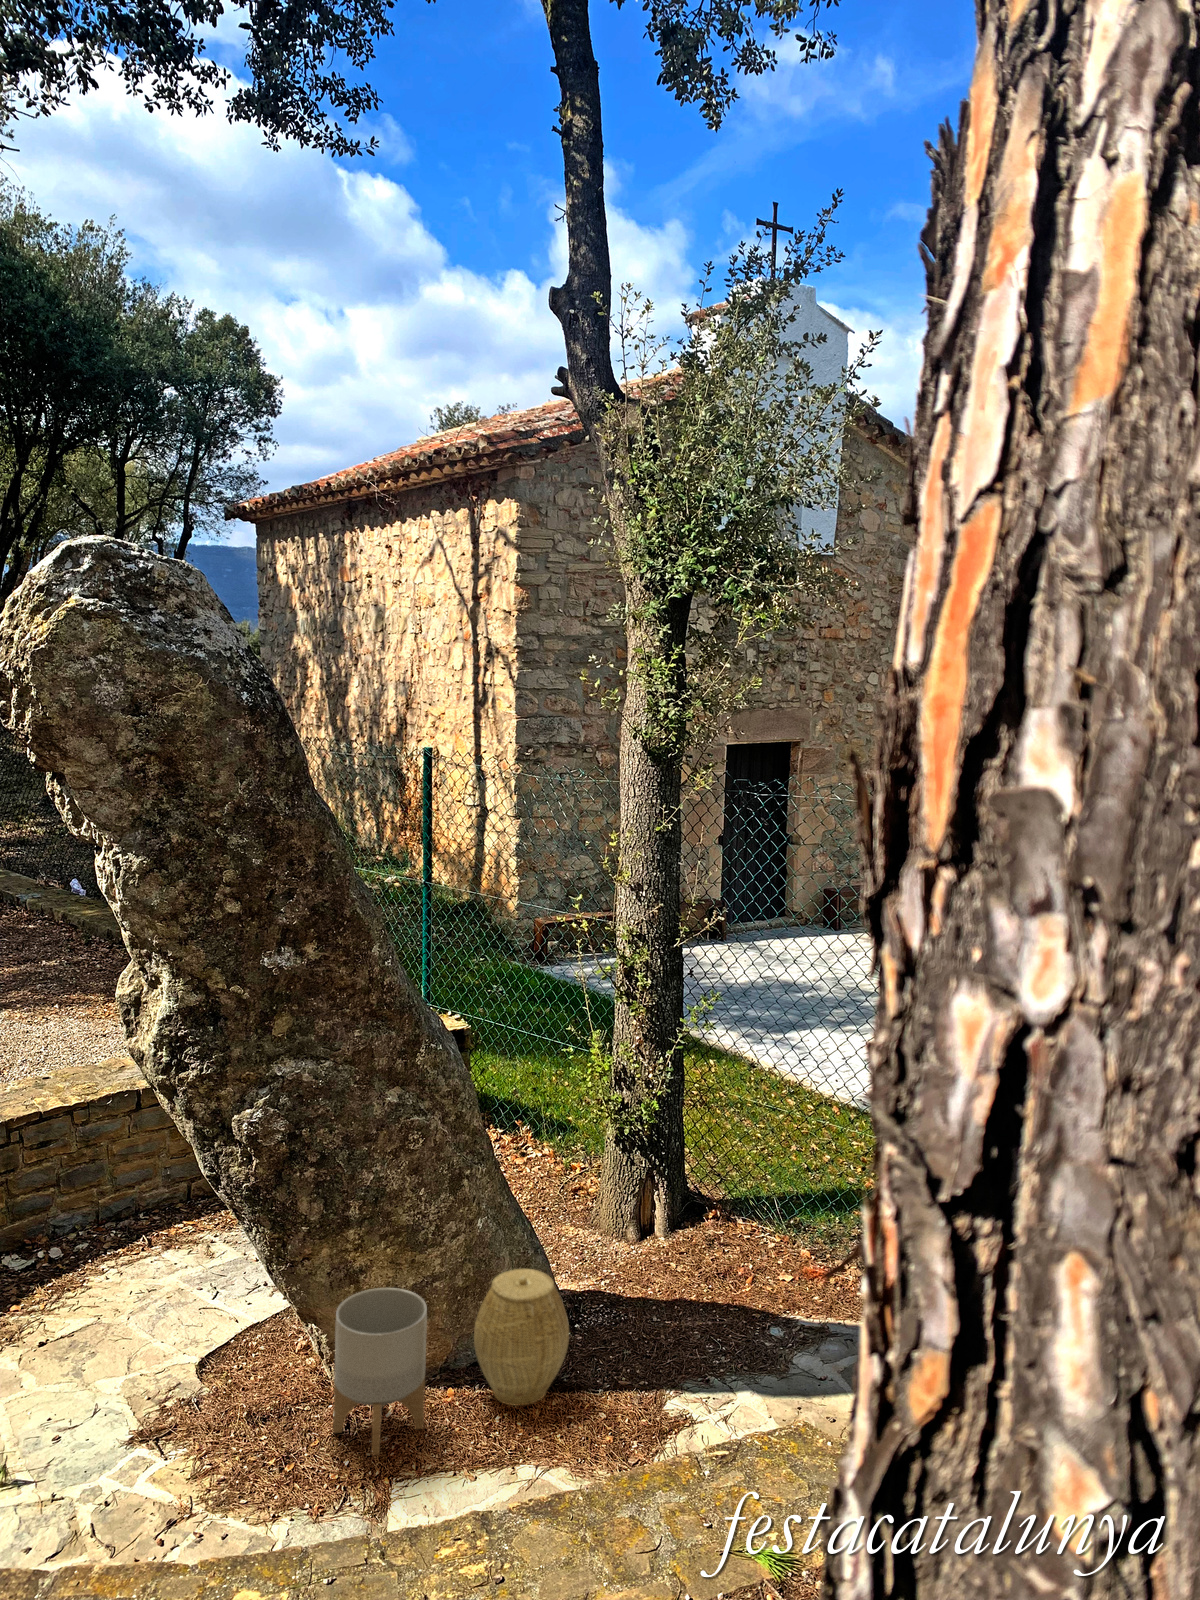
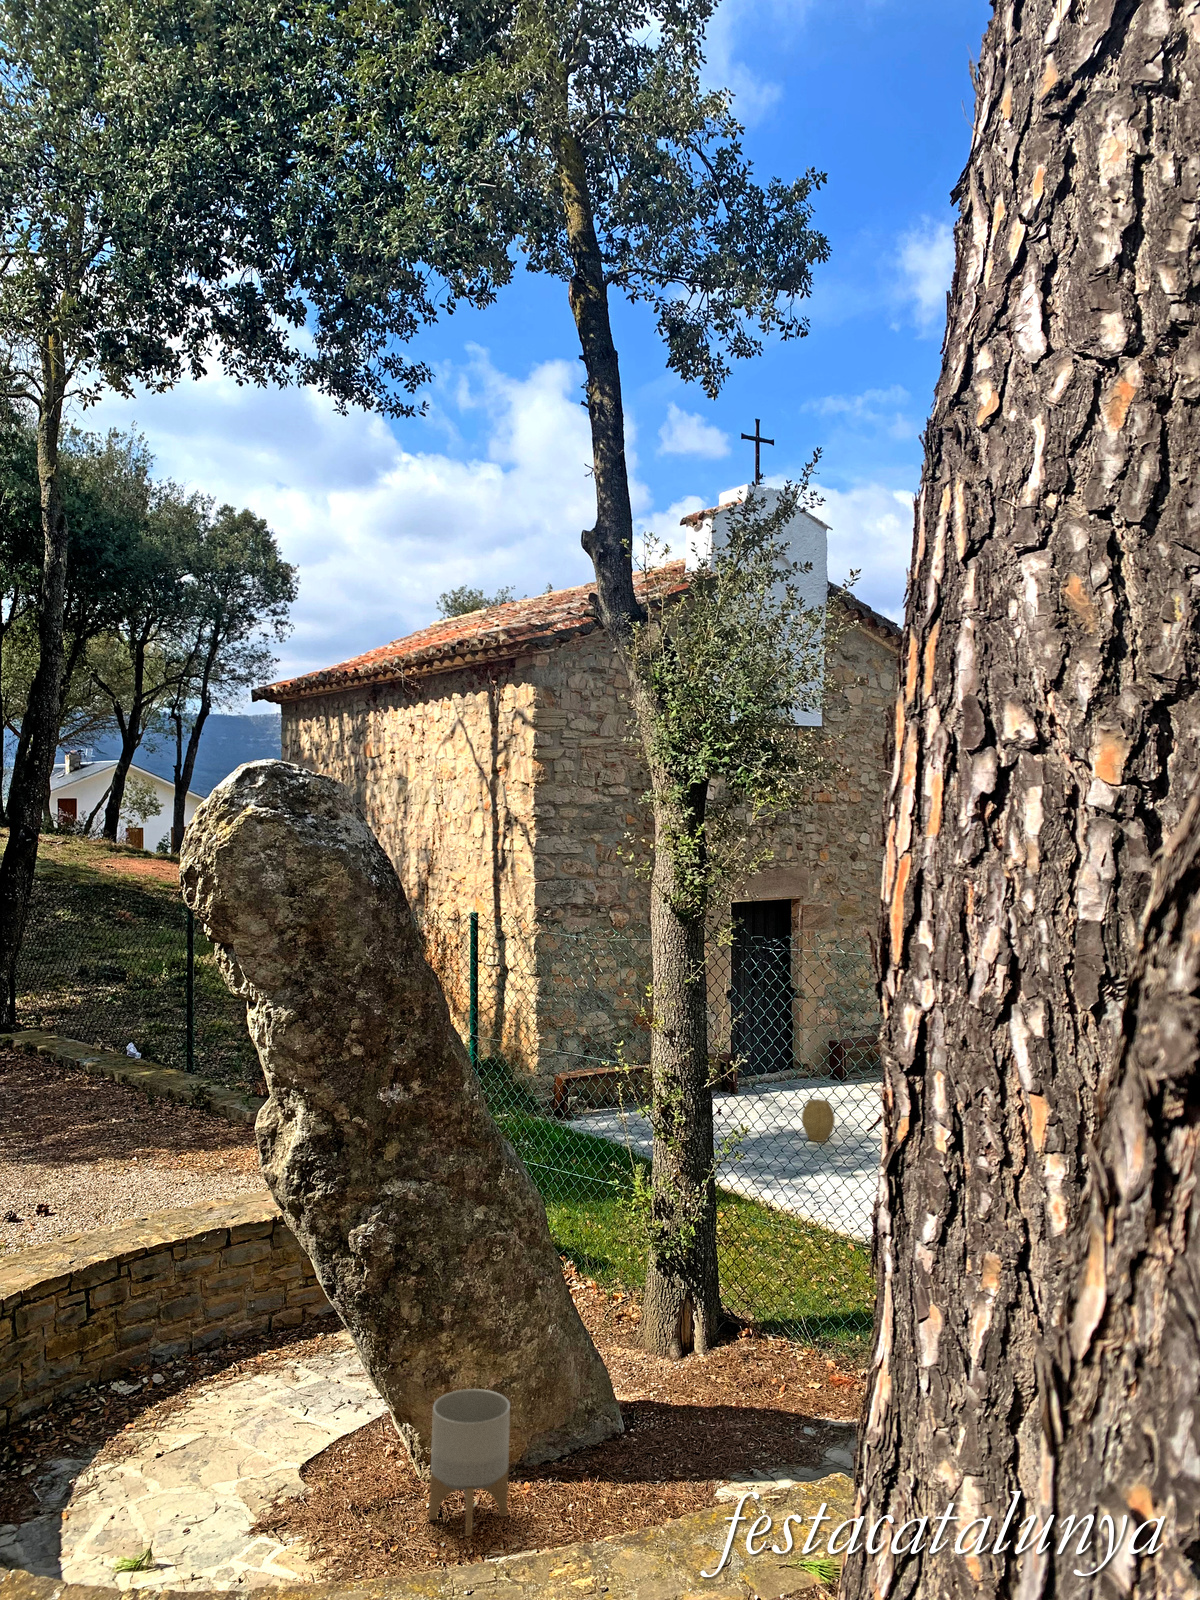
woven basket: present [474,1269,569,1406] -> present [802,1099,835,1142]

